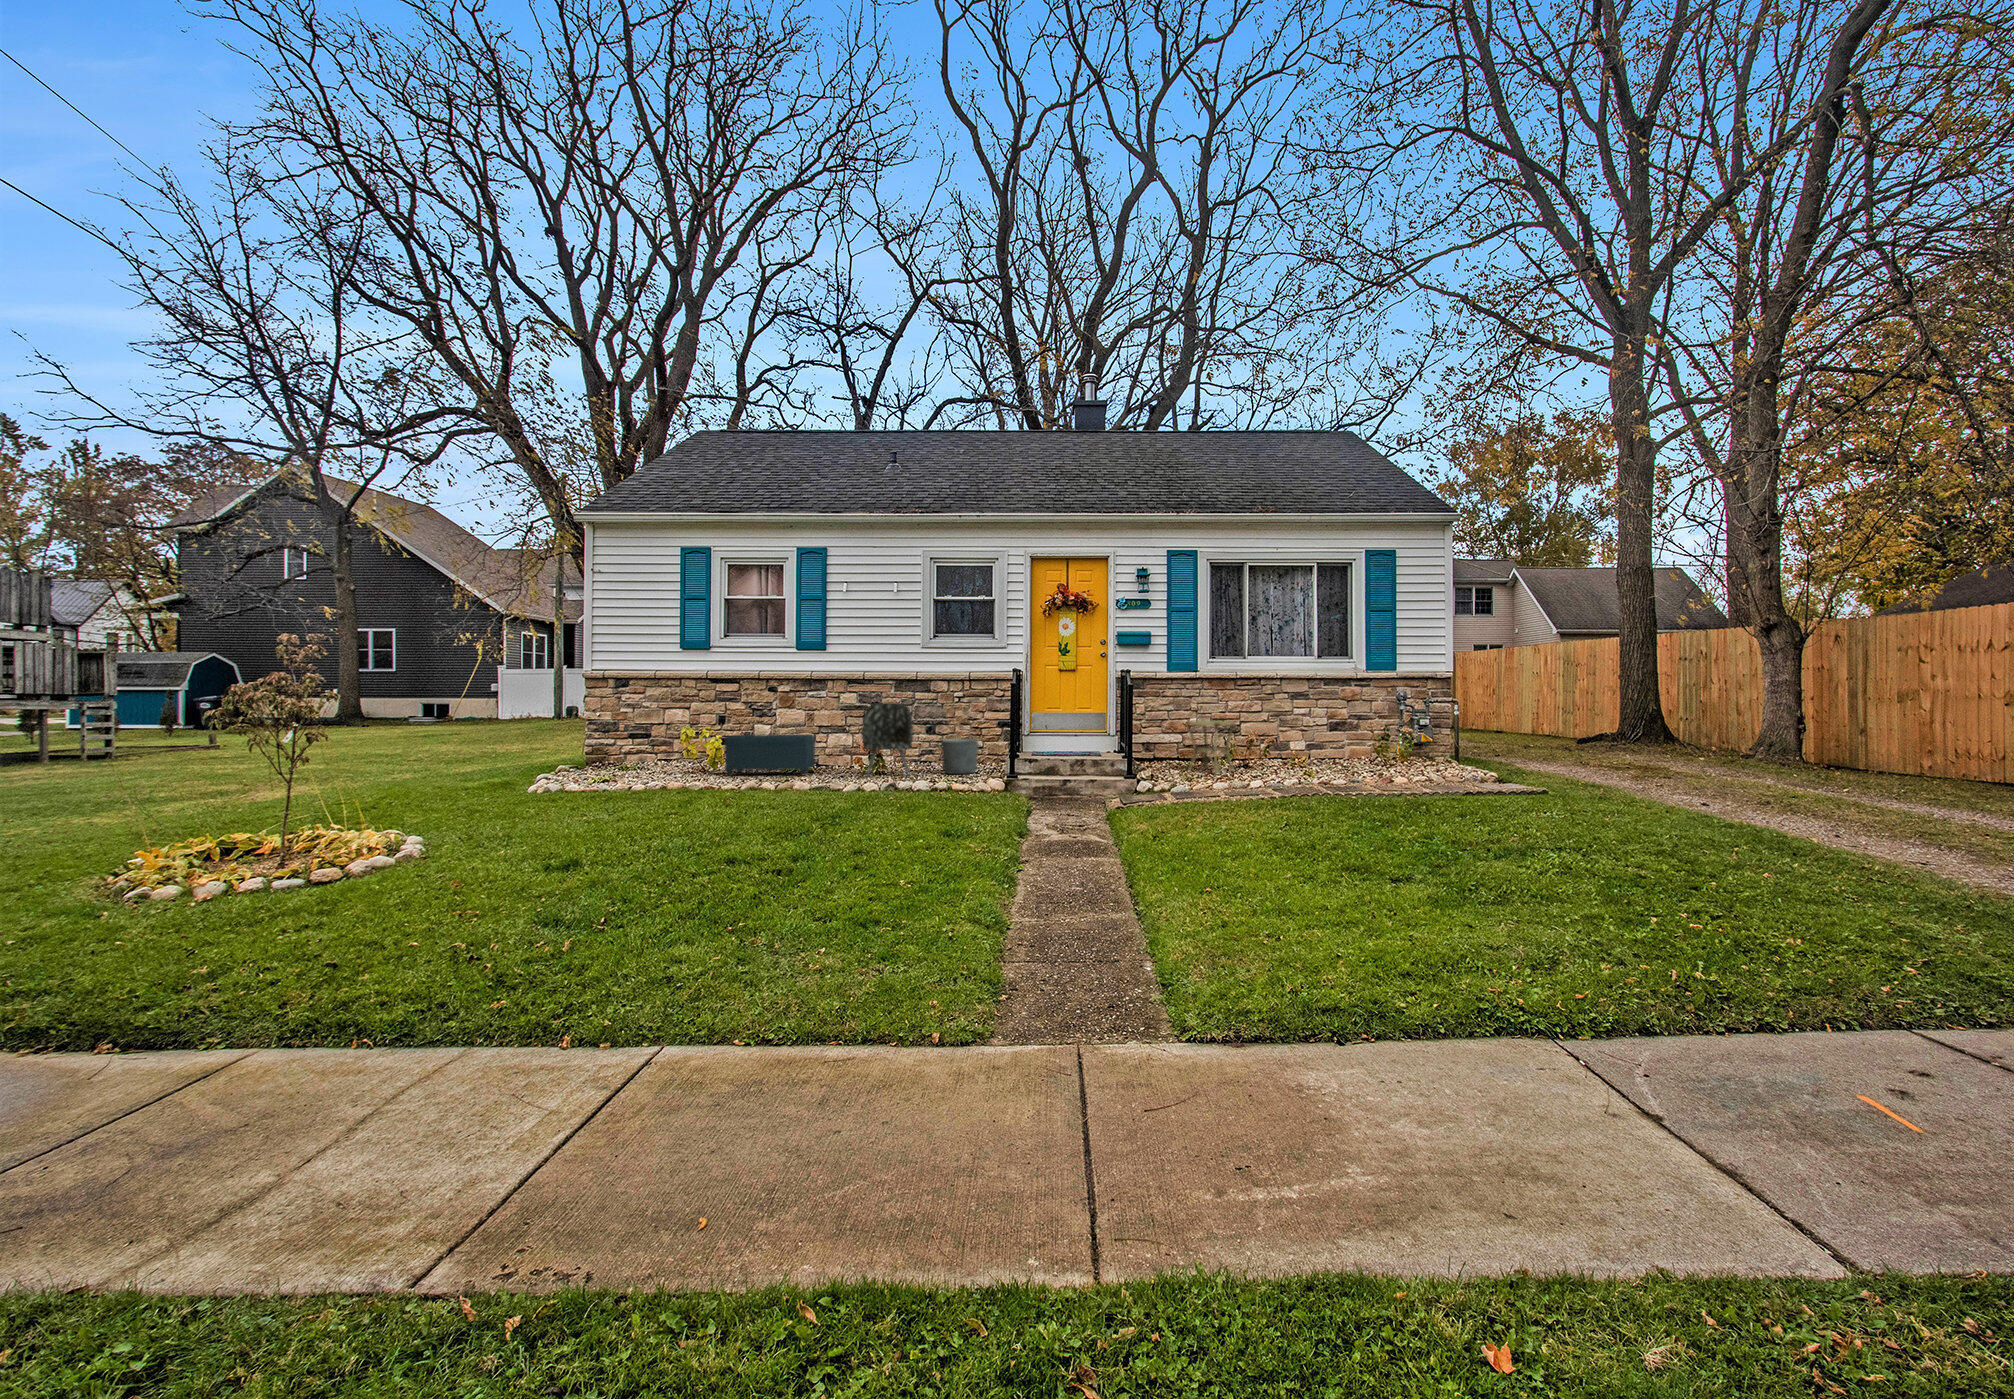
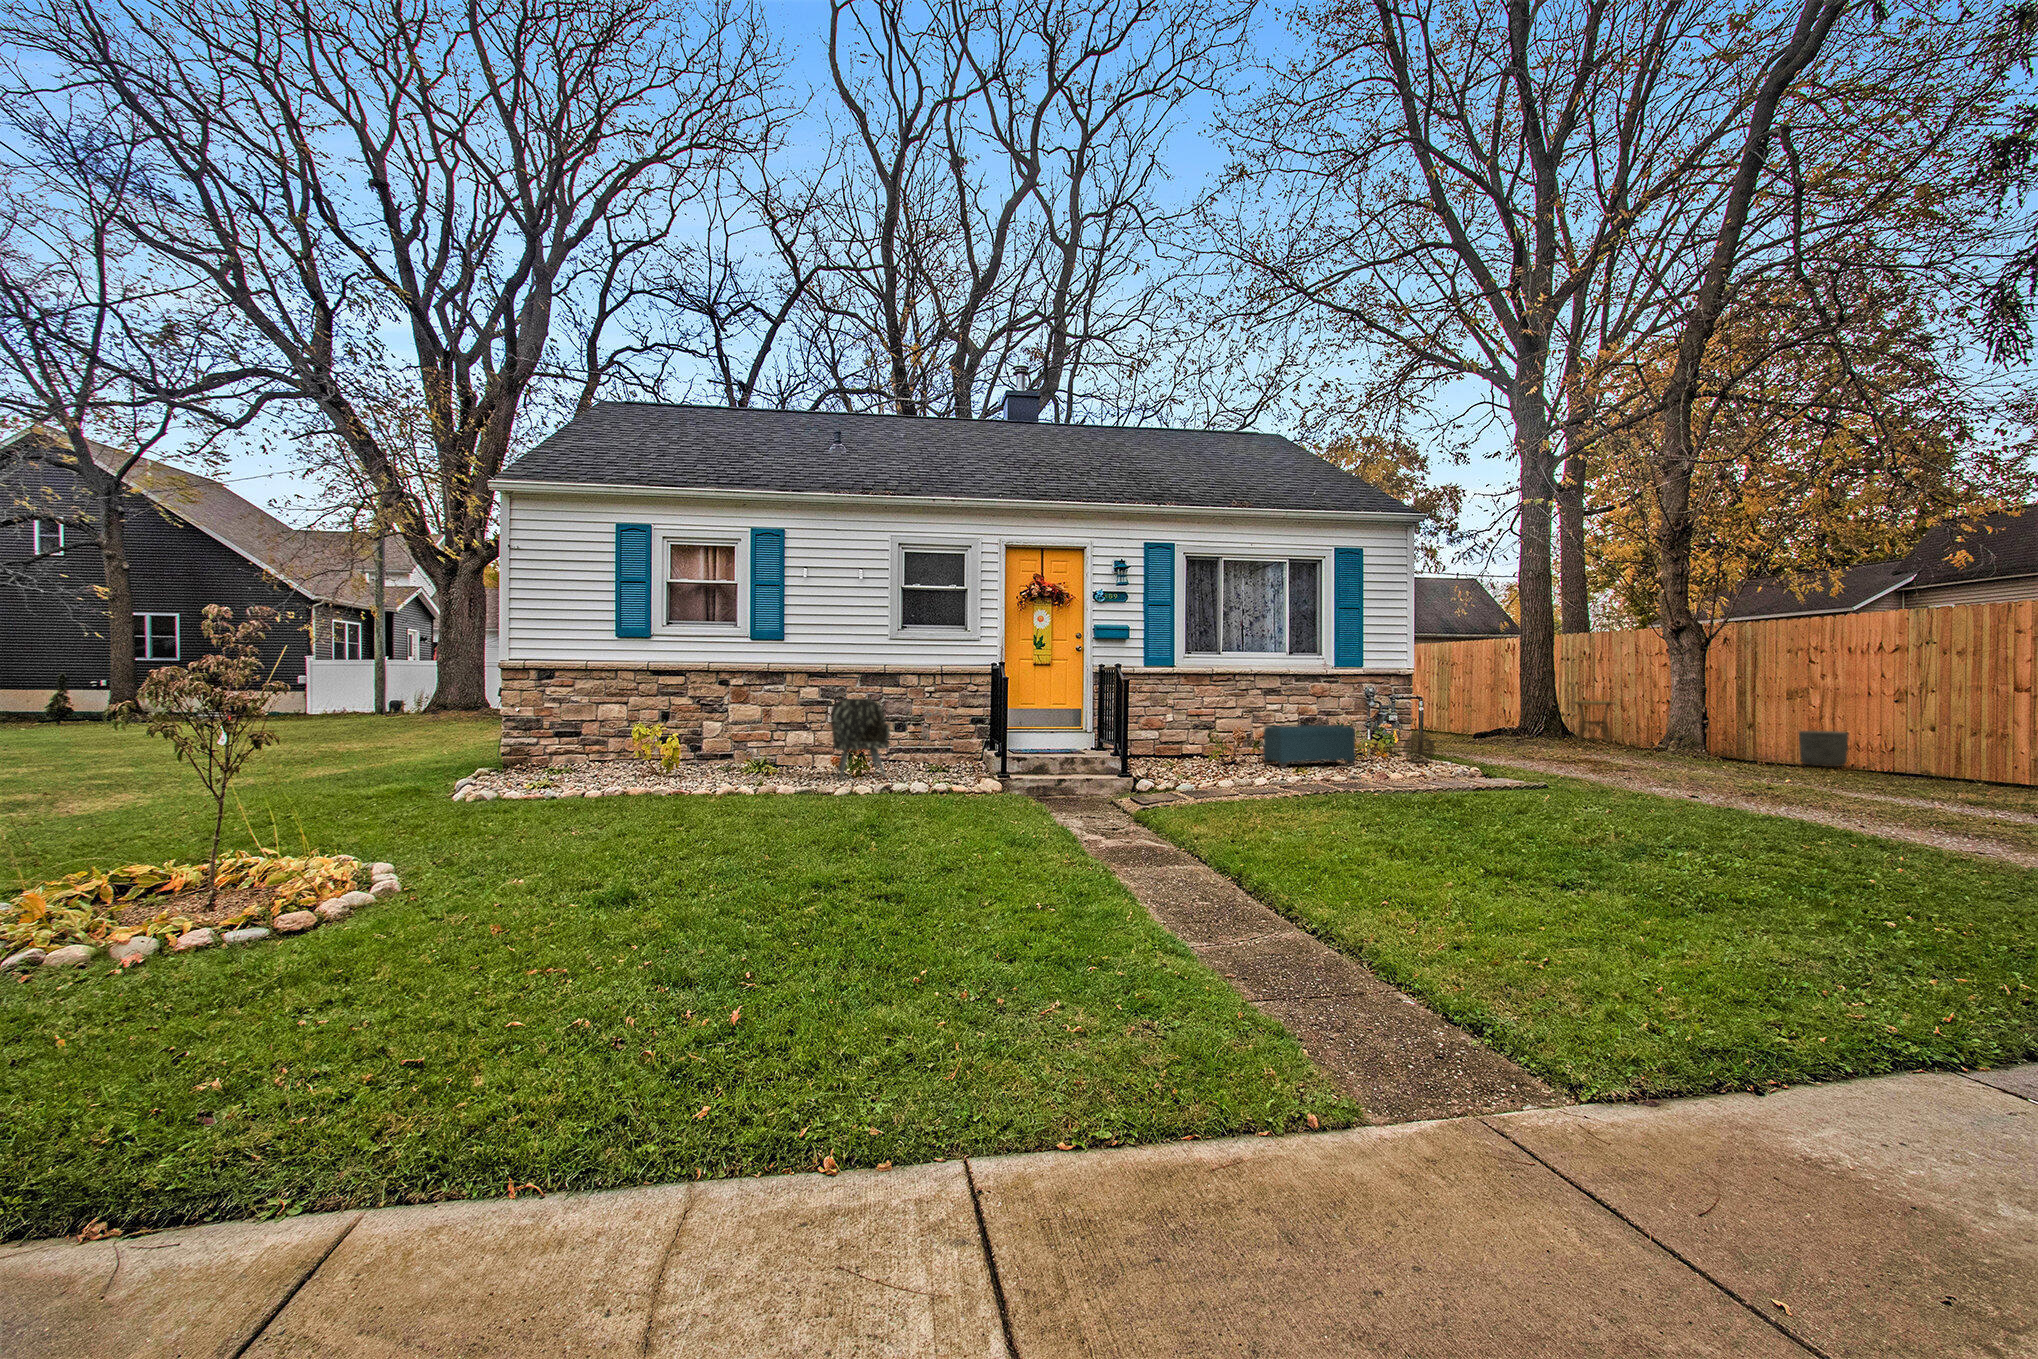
side table: present [1186,721,1236,775] -> present [1572,701,1615,742]
bench: present [725,734,815,776] -> present [1263,725,1355,768]
planter: present [941,739,978,774] -> present [1799,731,1849,767]
woven basket: none [1439,740,1471,770] -> present [1404,734,1434,763]

